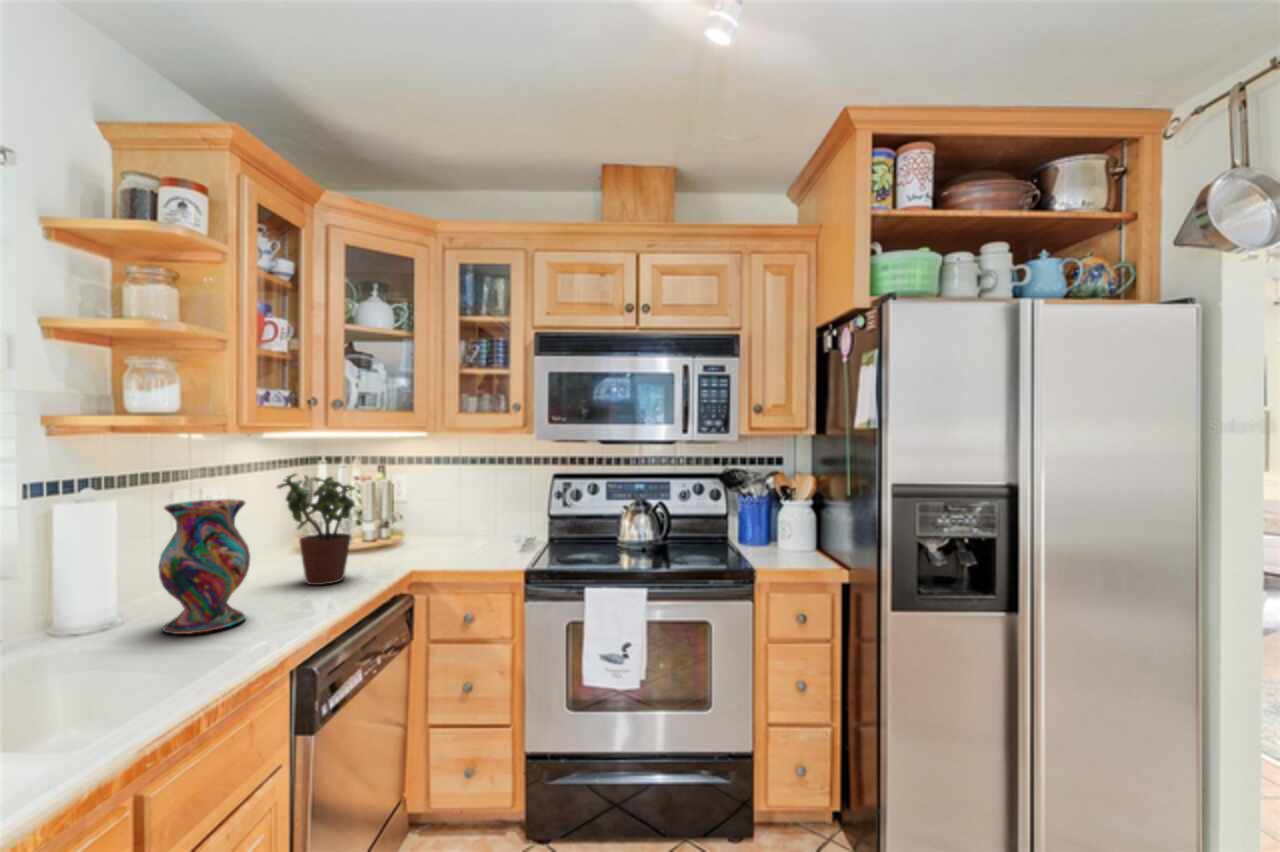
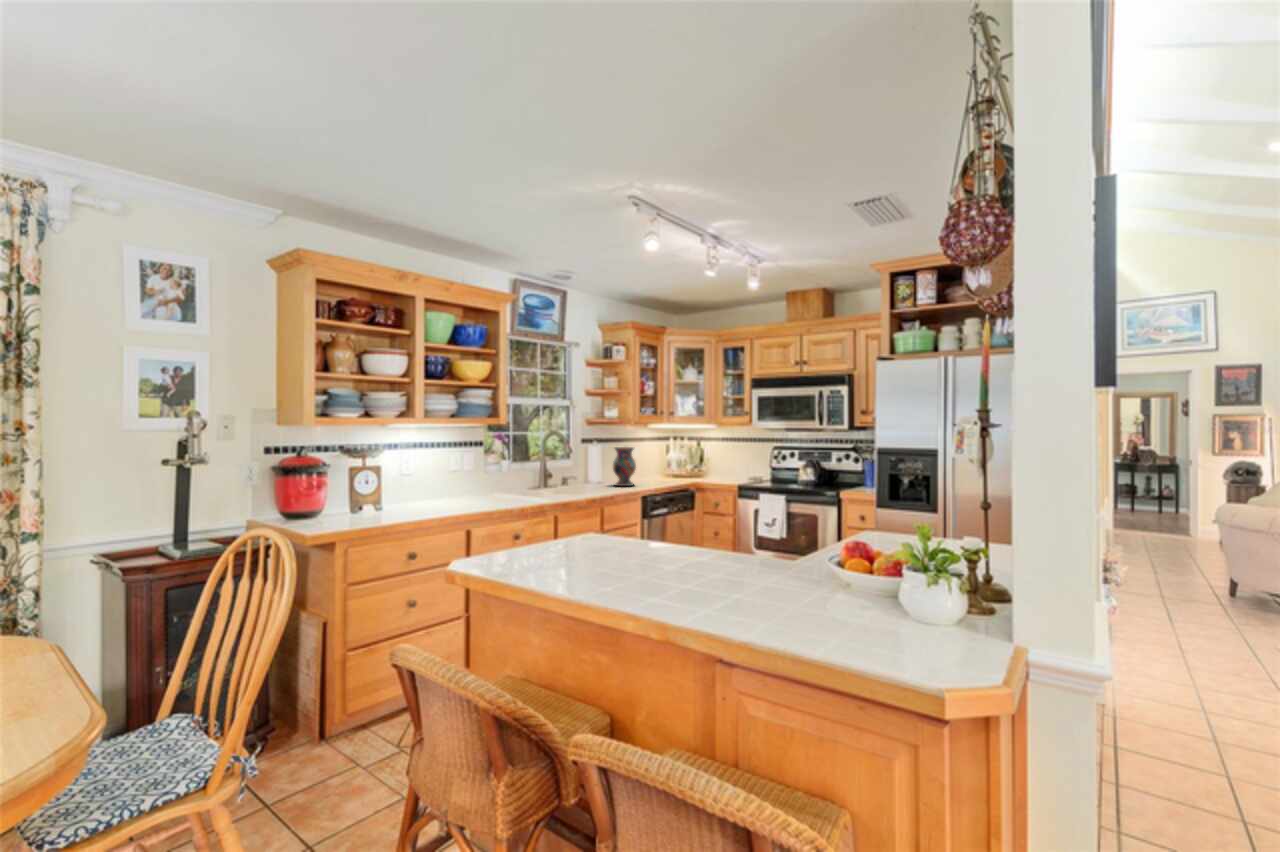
potted plant: present [278,473,355,585] -> none [648,440,674,483]

